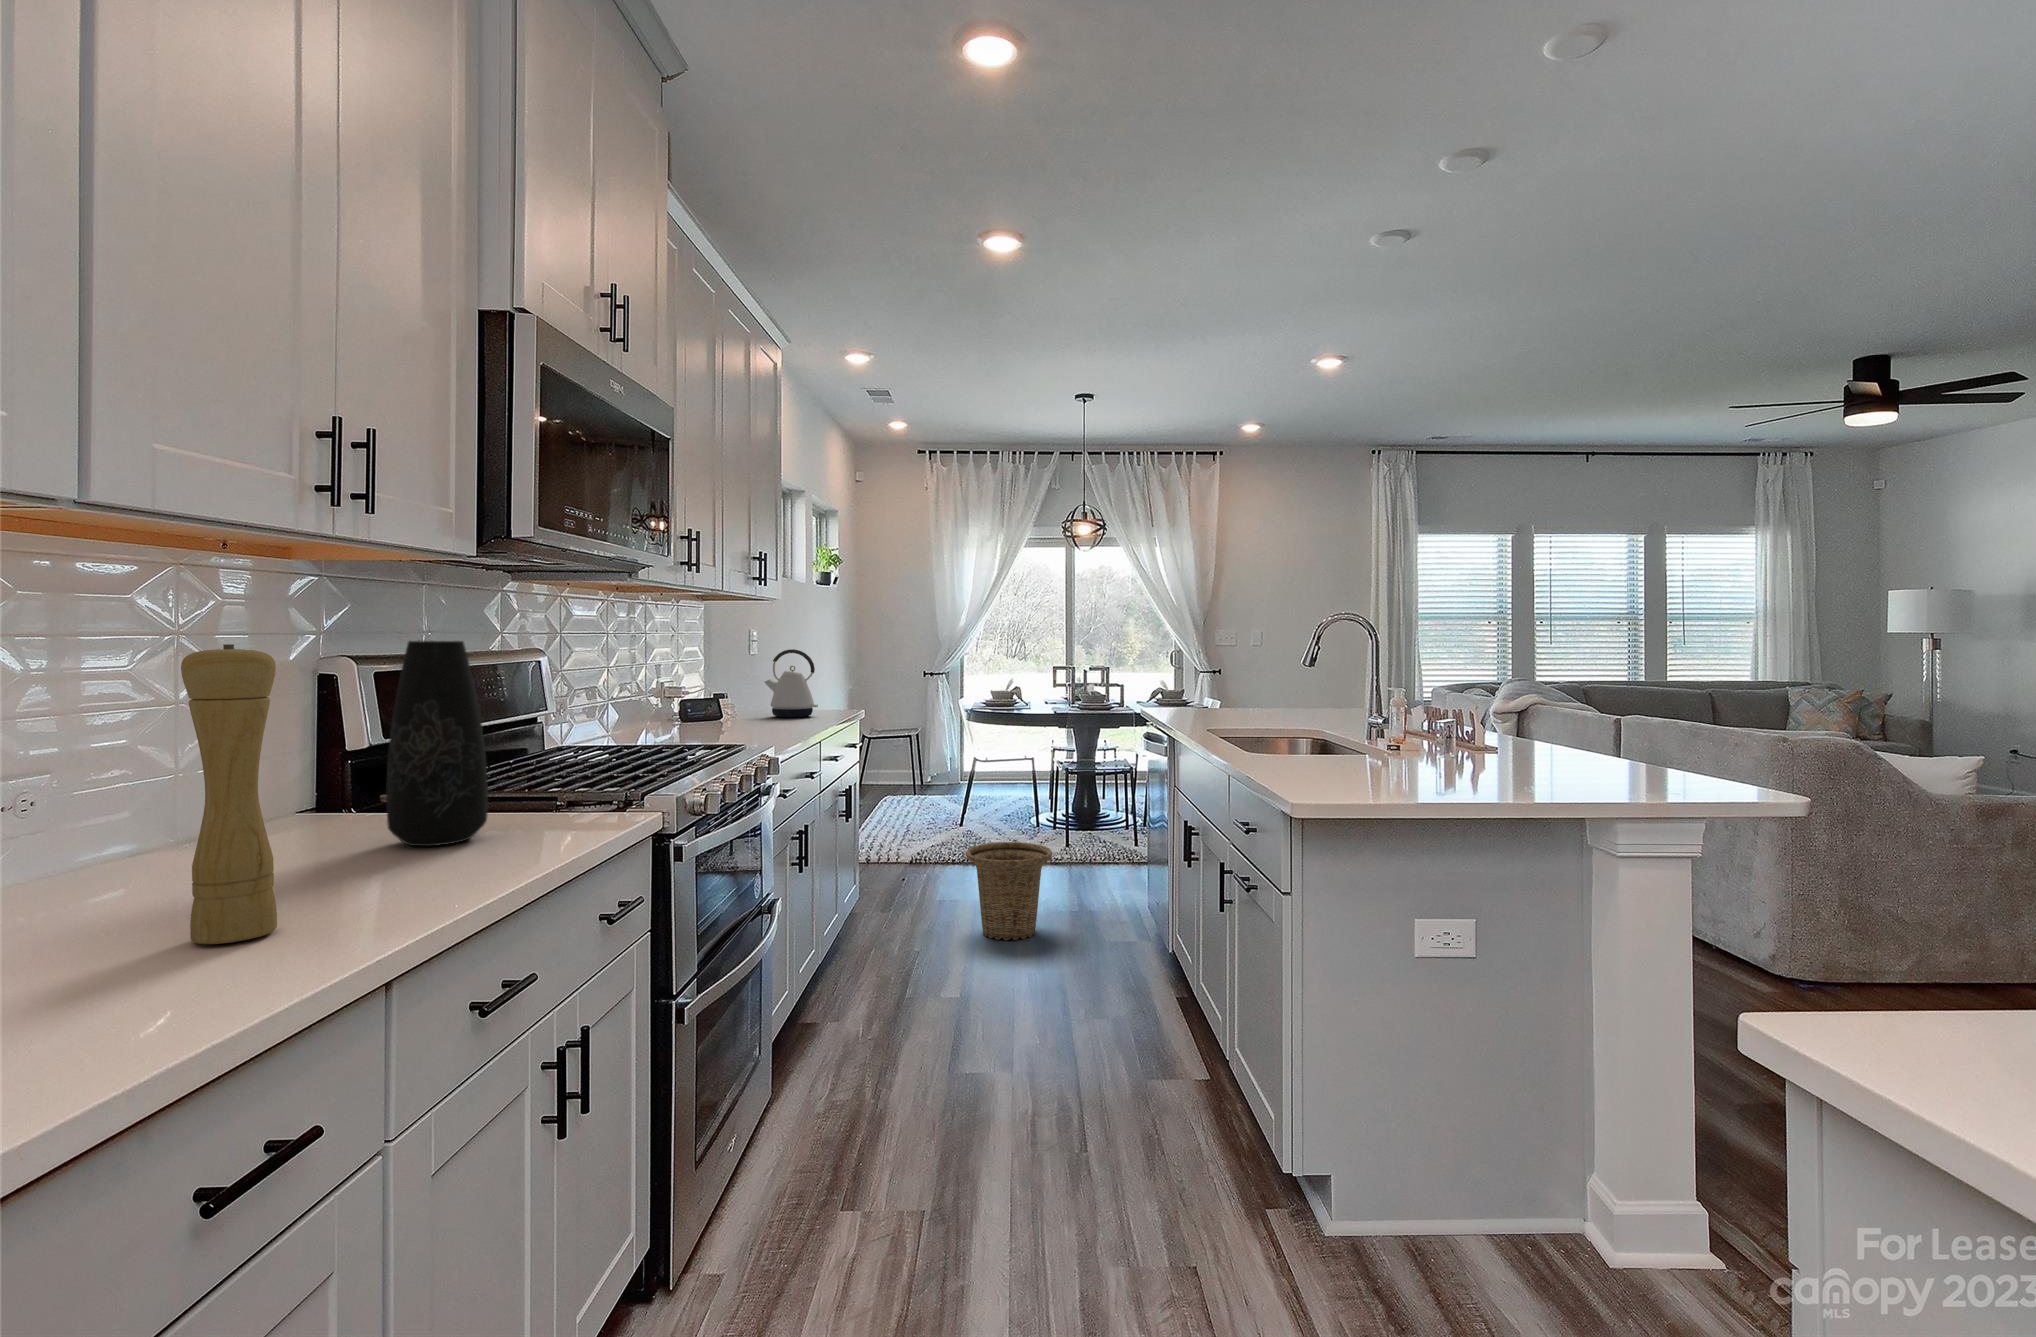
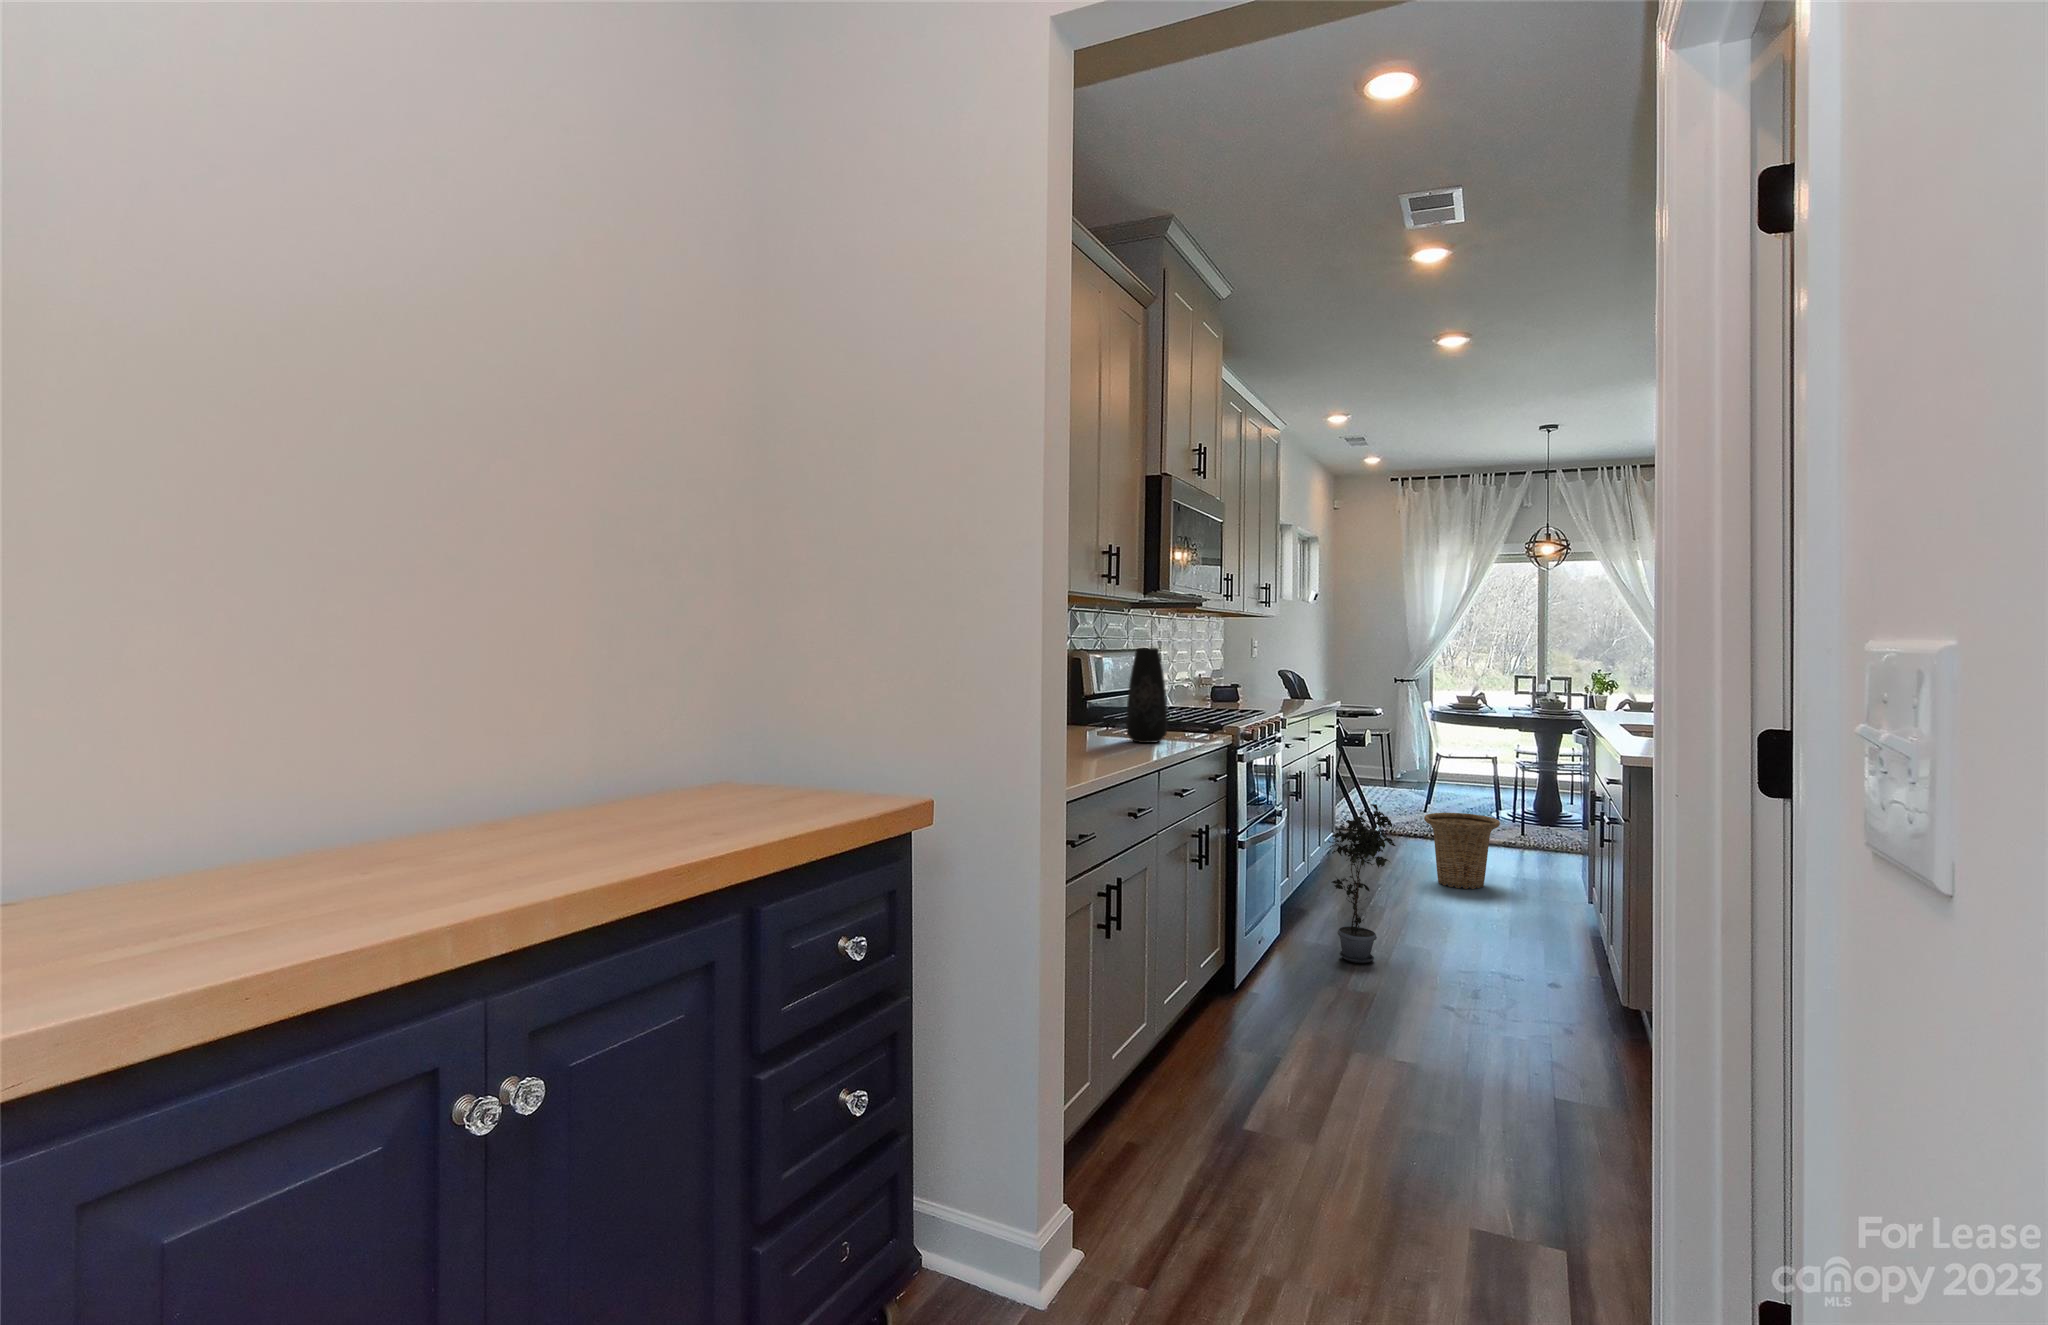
pepper mill: present [181,644,277,944] -> none [1101,649,1128,759]
kettle: present [764,649,818,718] -> none [1269,655,1308,705]
potted plant: none [830,874,938,1124] -> present [1327,804,1396,963]

